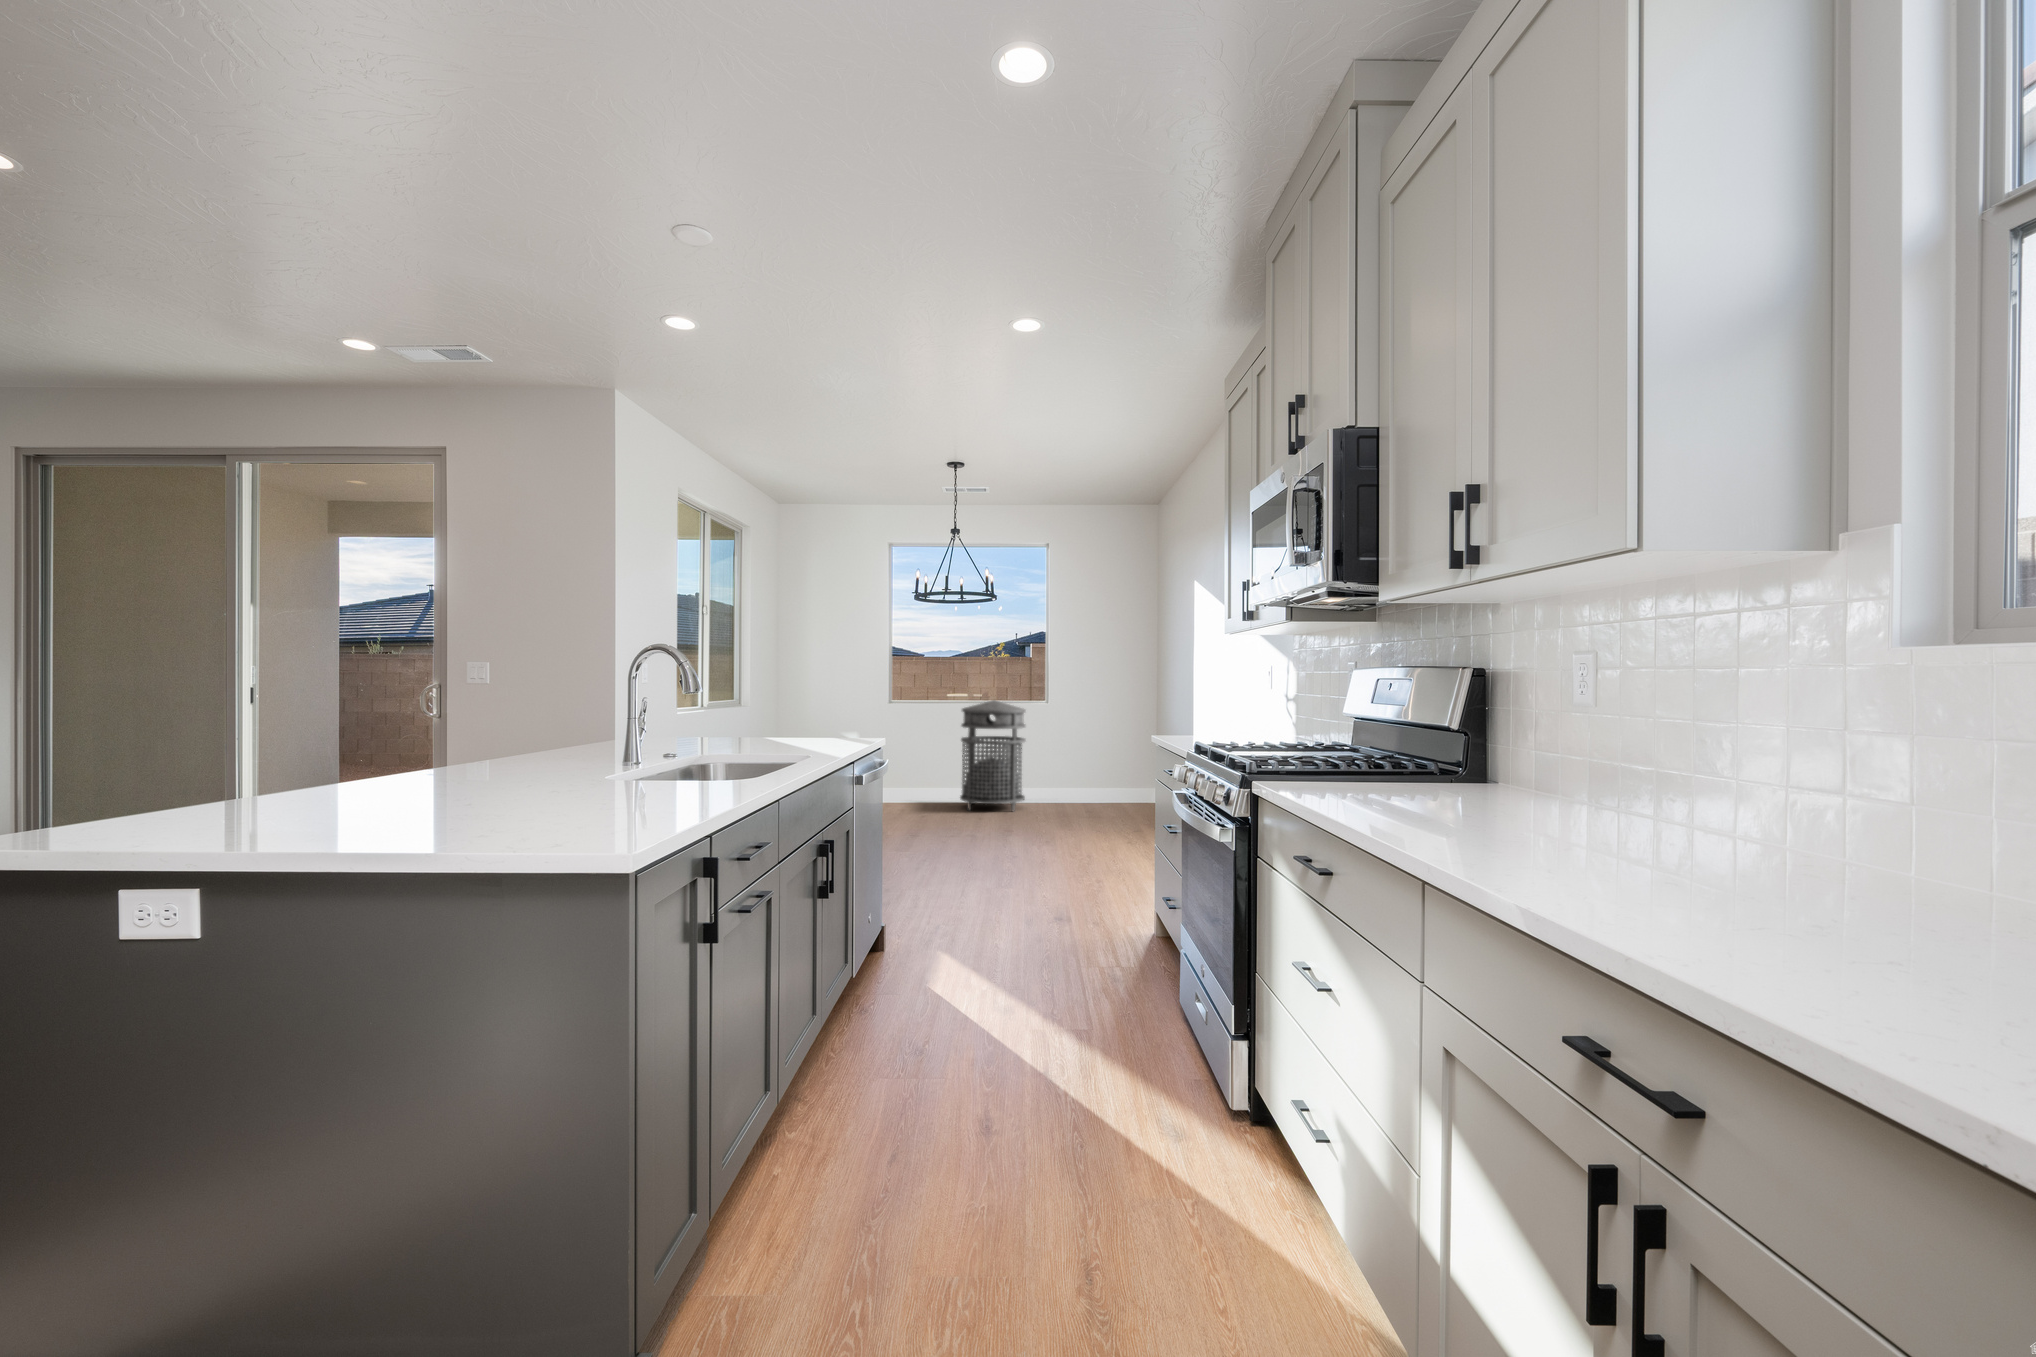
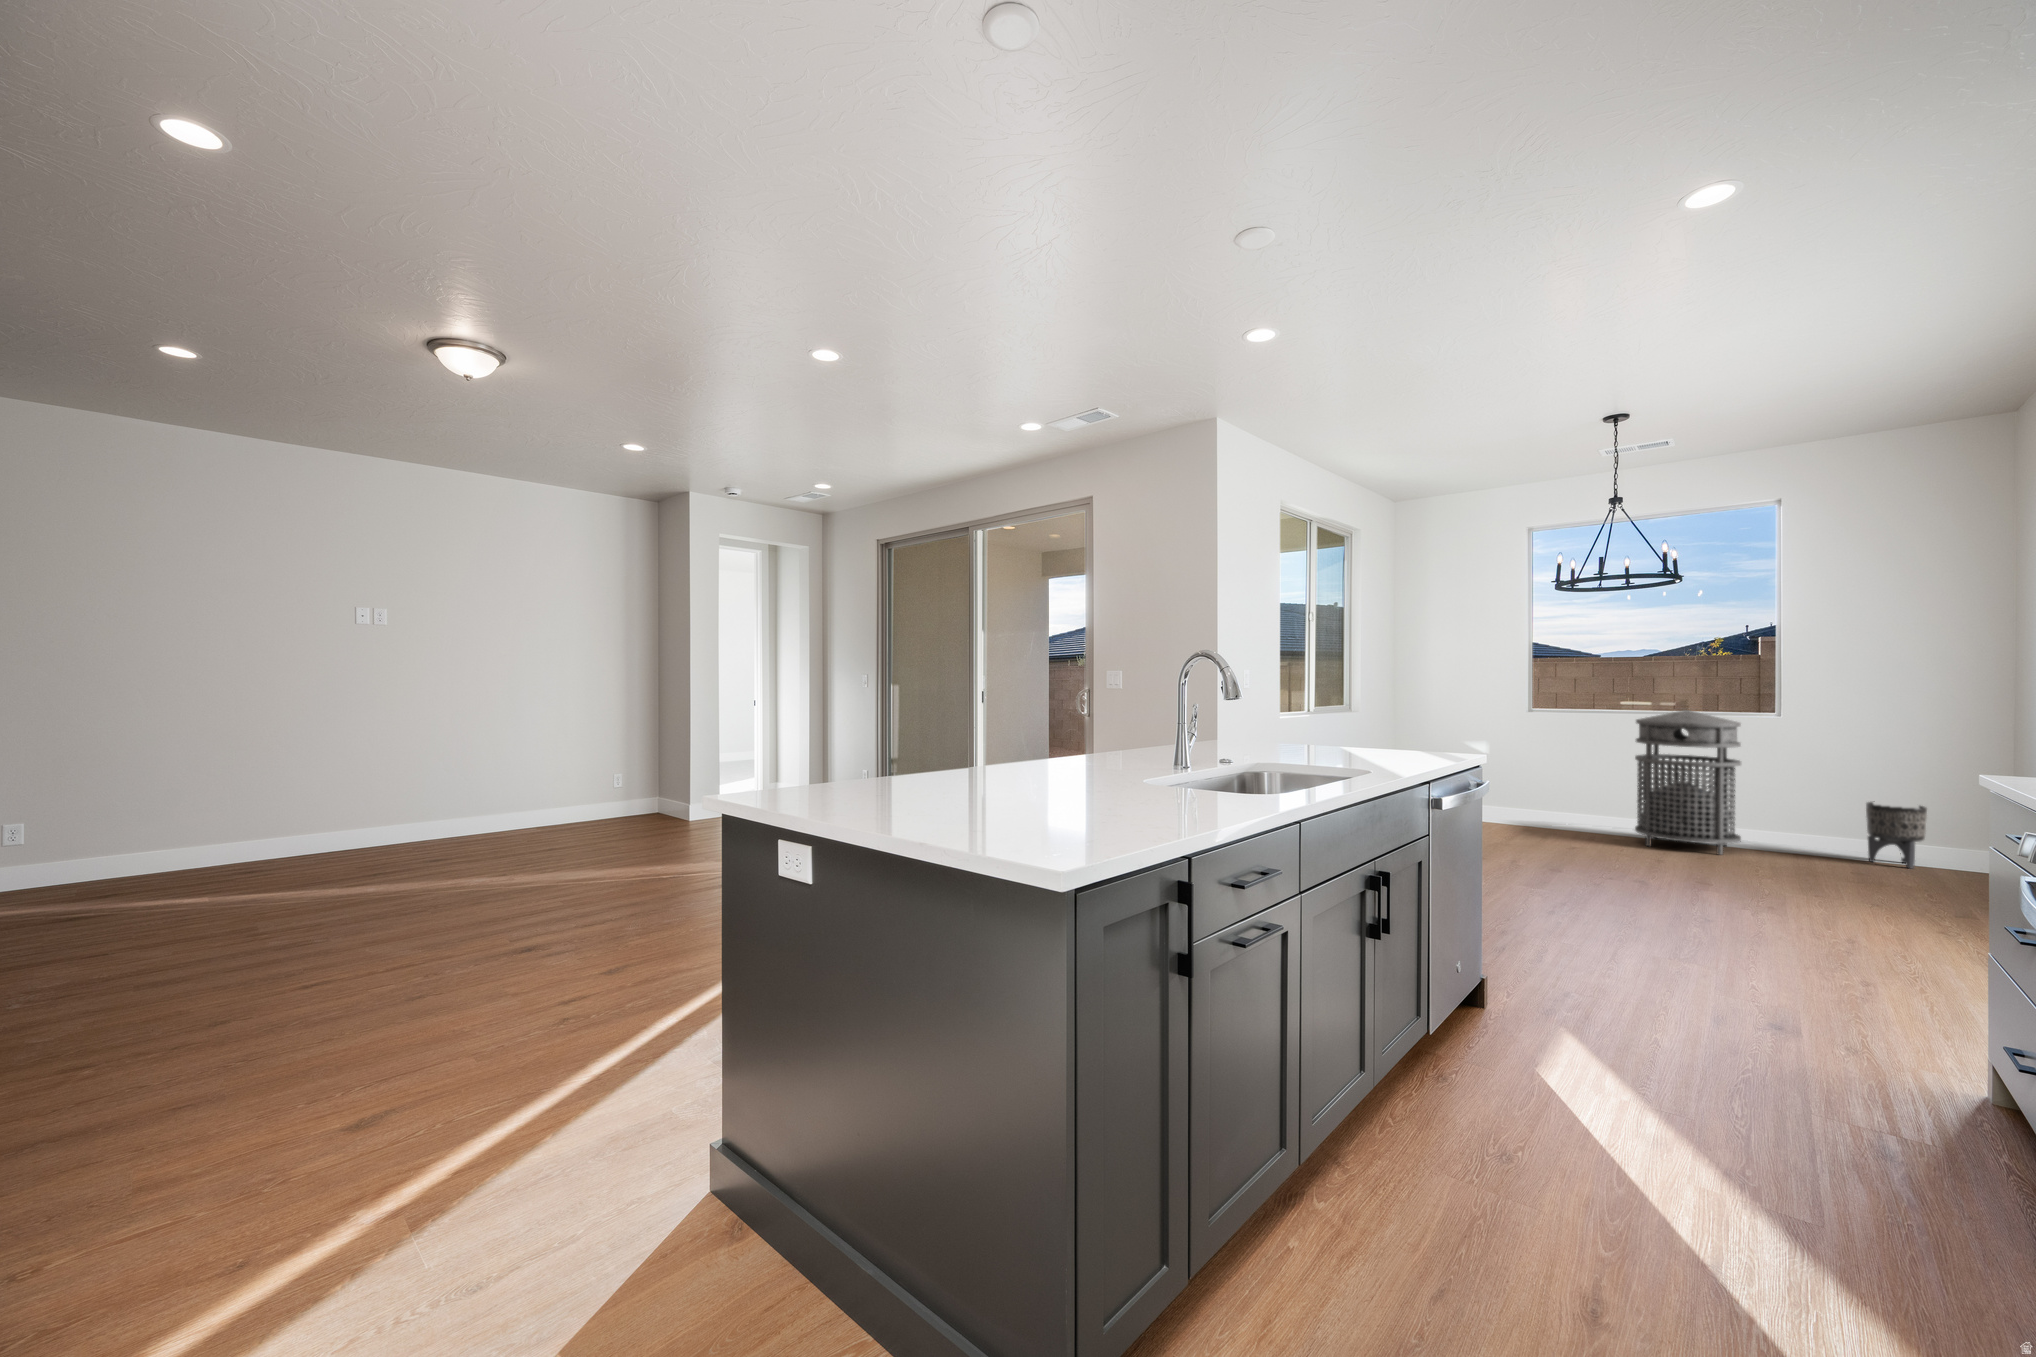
planter: none [1091,763,1120,807] -> present [1866,802,1927,868]

